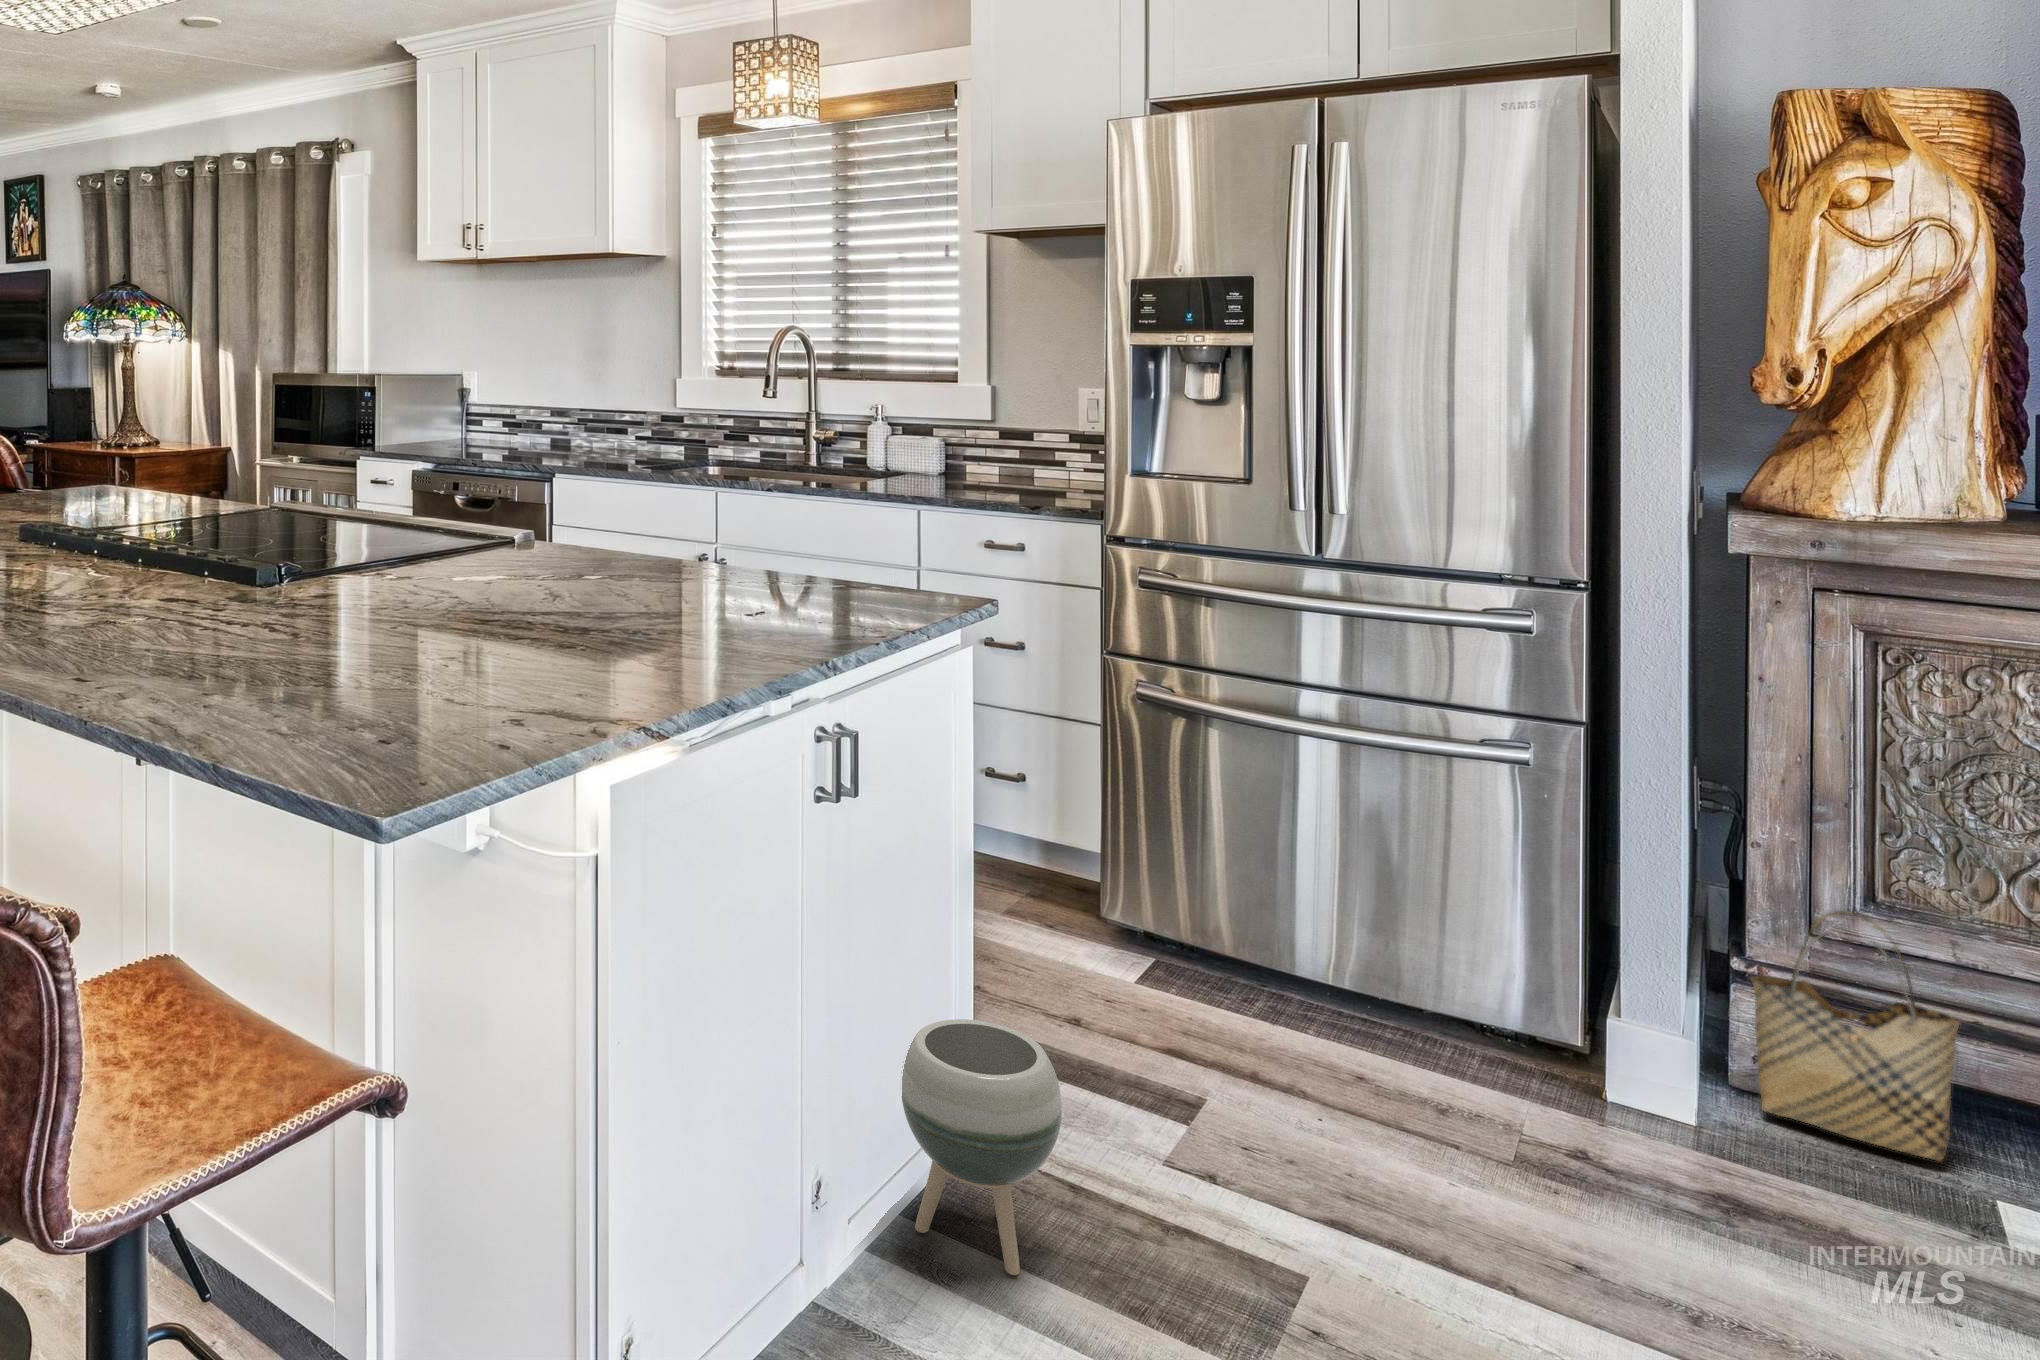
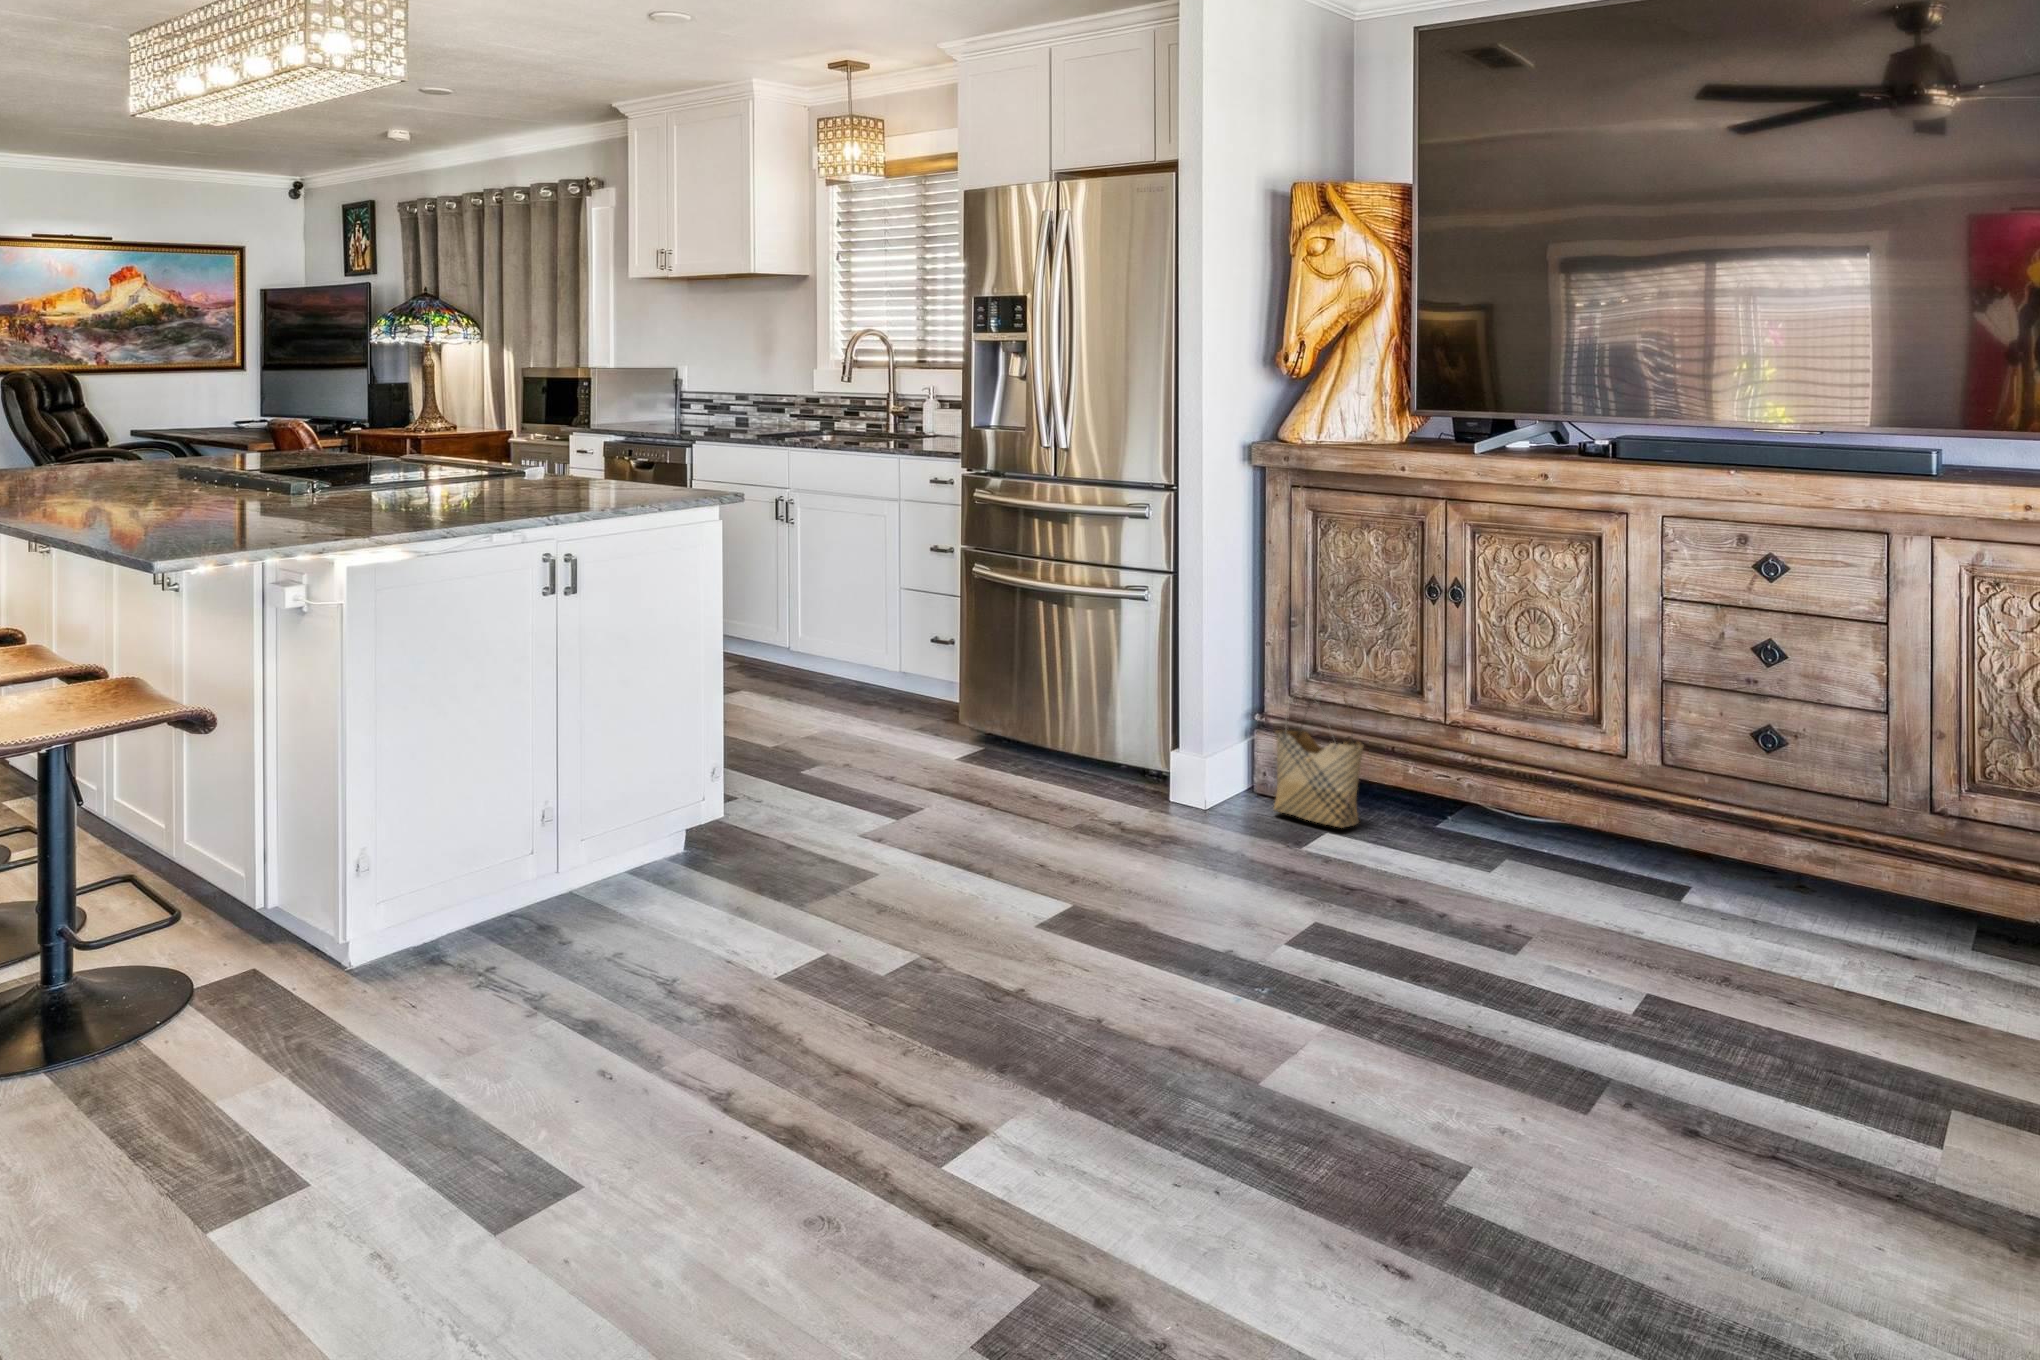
planter: present [901,1019,1062,1275] -> none [666,751,761,890]

